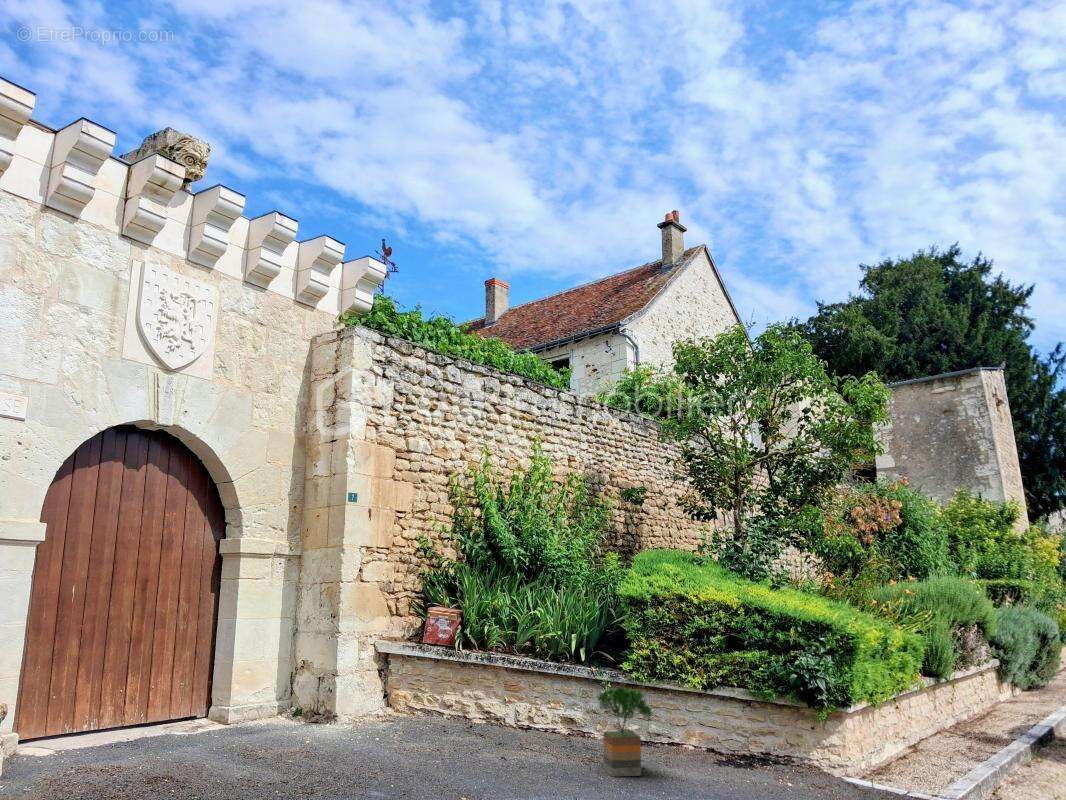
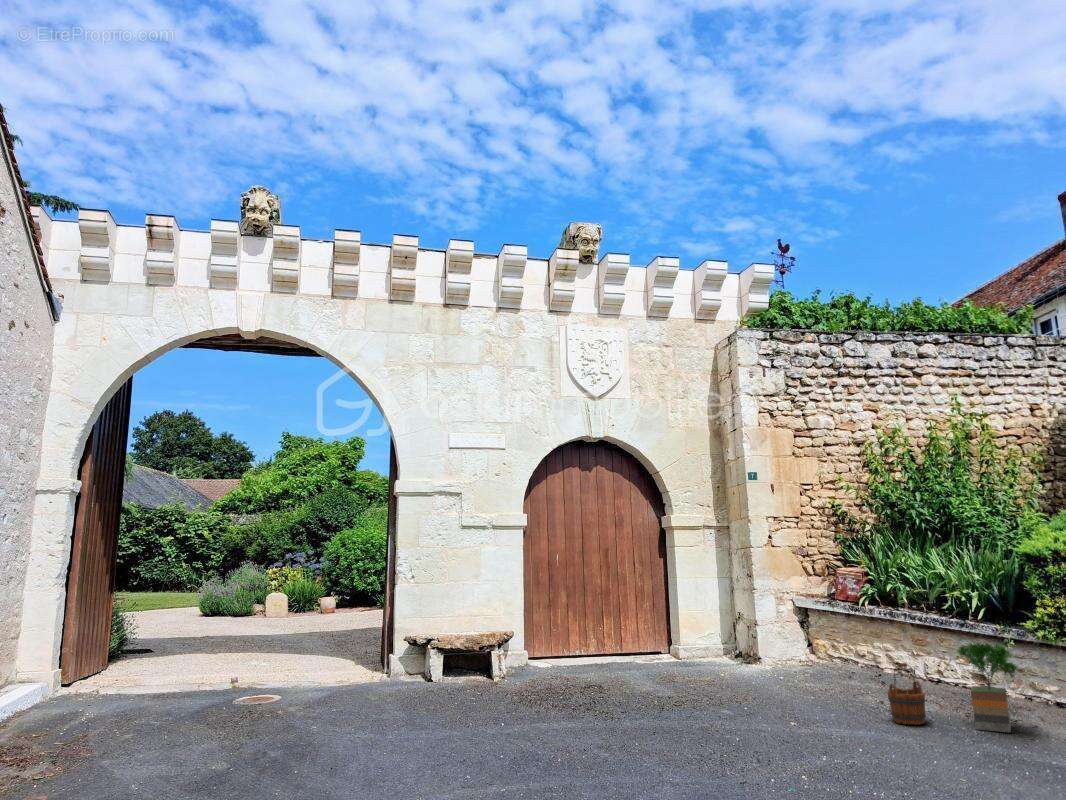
wooden bucket: none [536,713,572,781] -> present [888,663,926,724]

